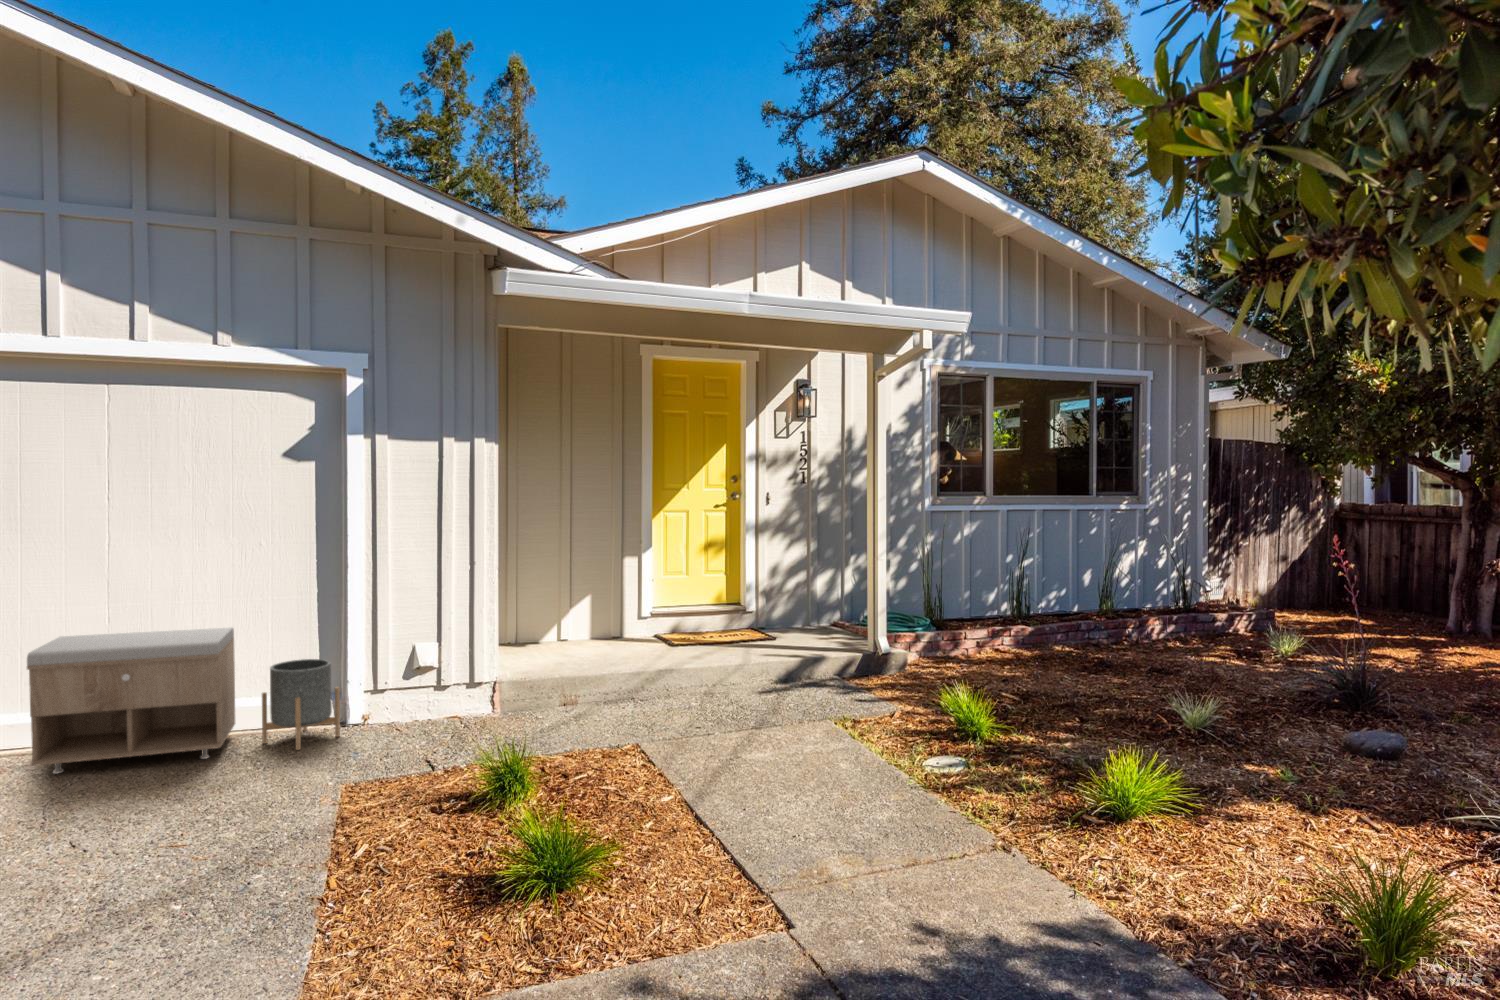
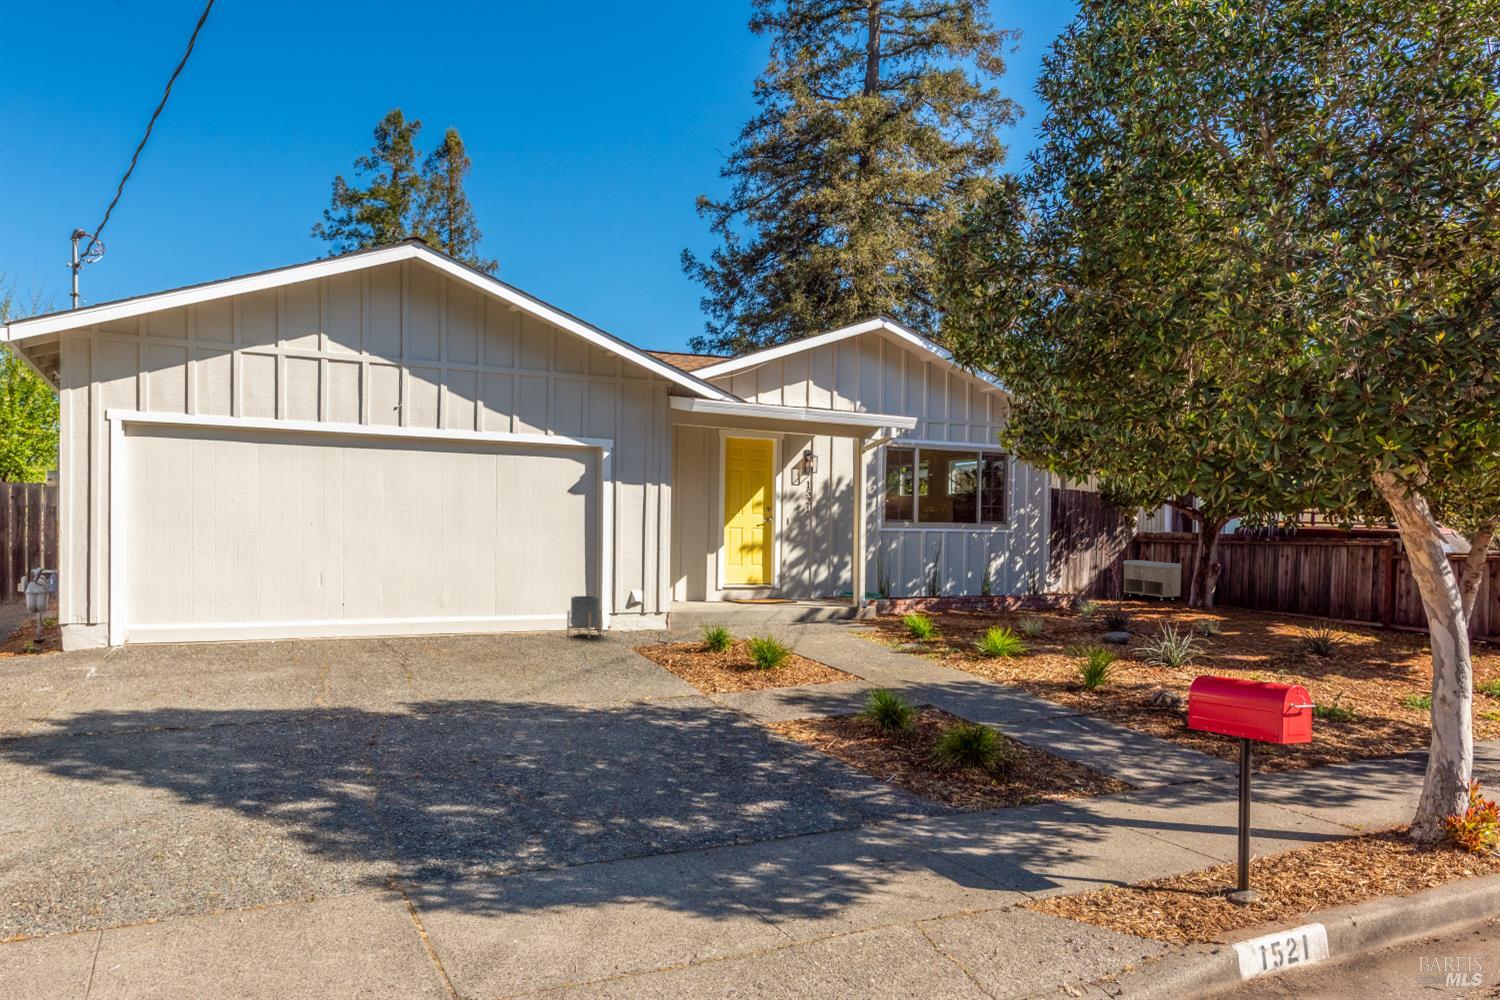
storage bench: present [27,628,235,774] -> present [1123,560,1181,600]

